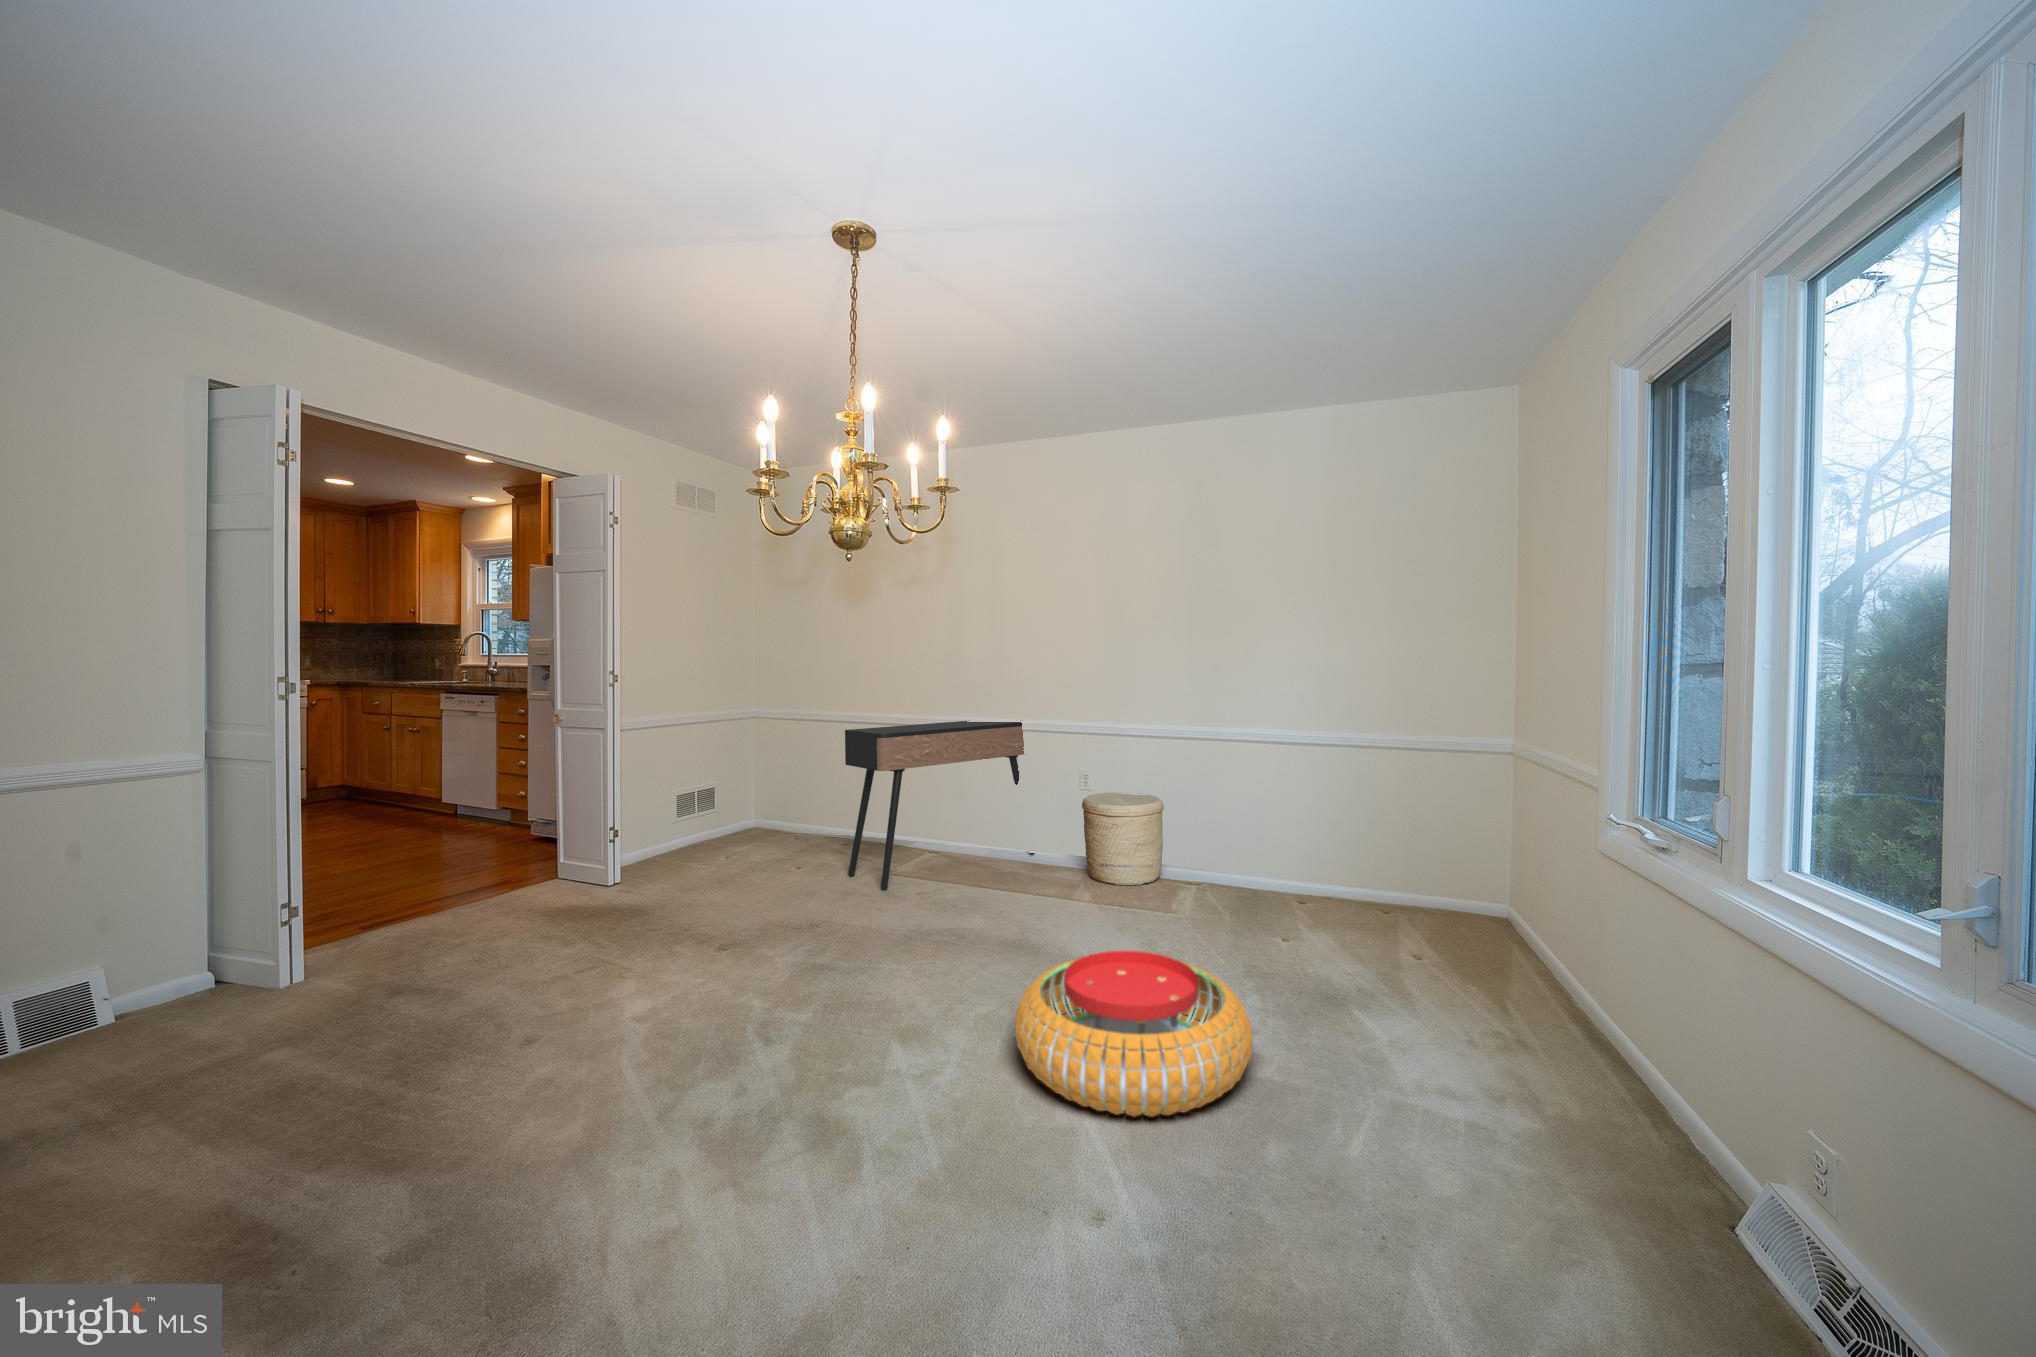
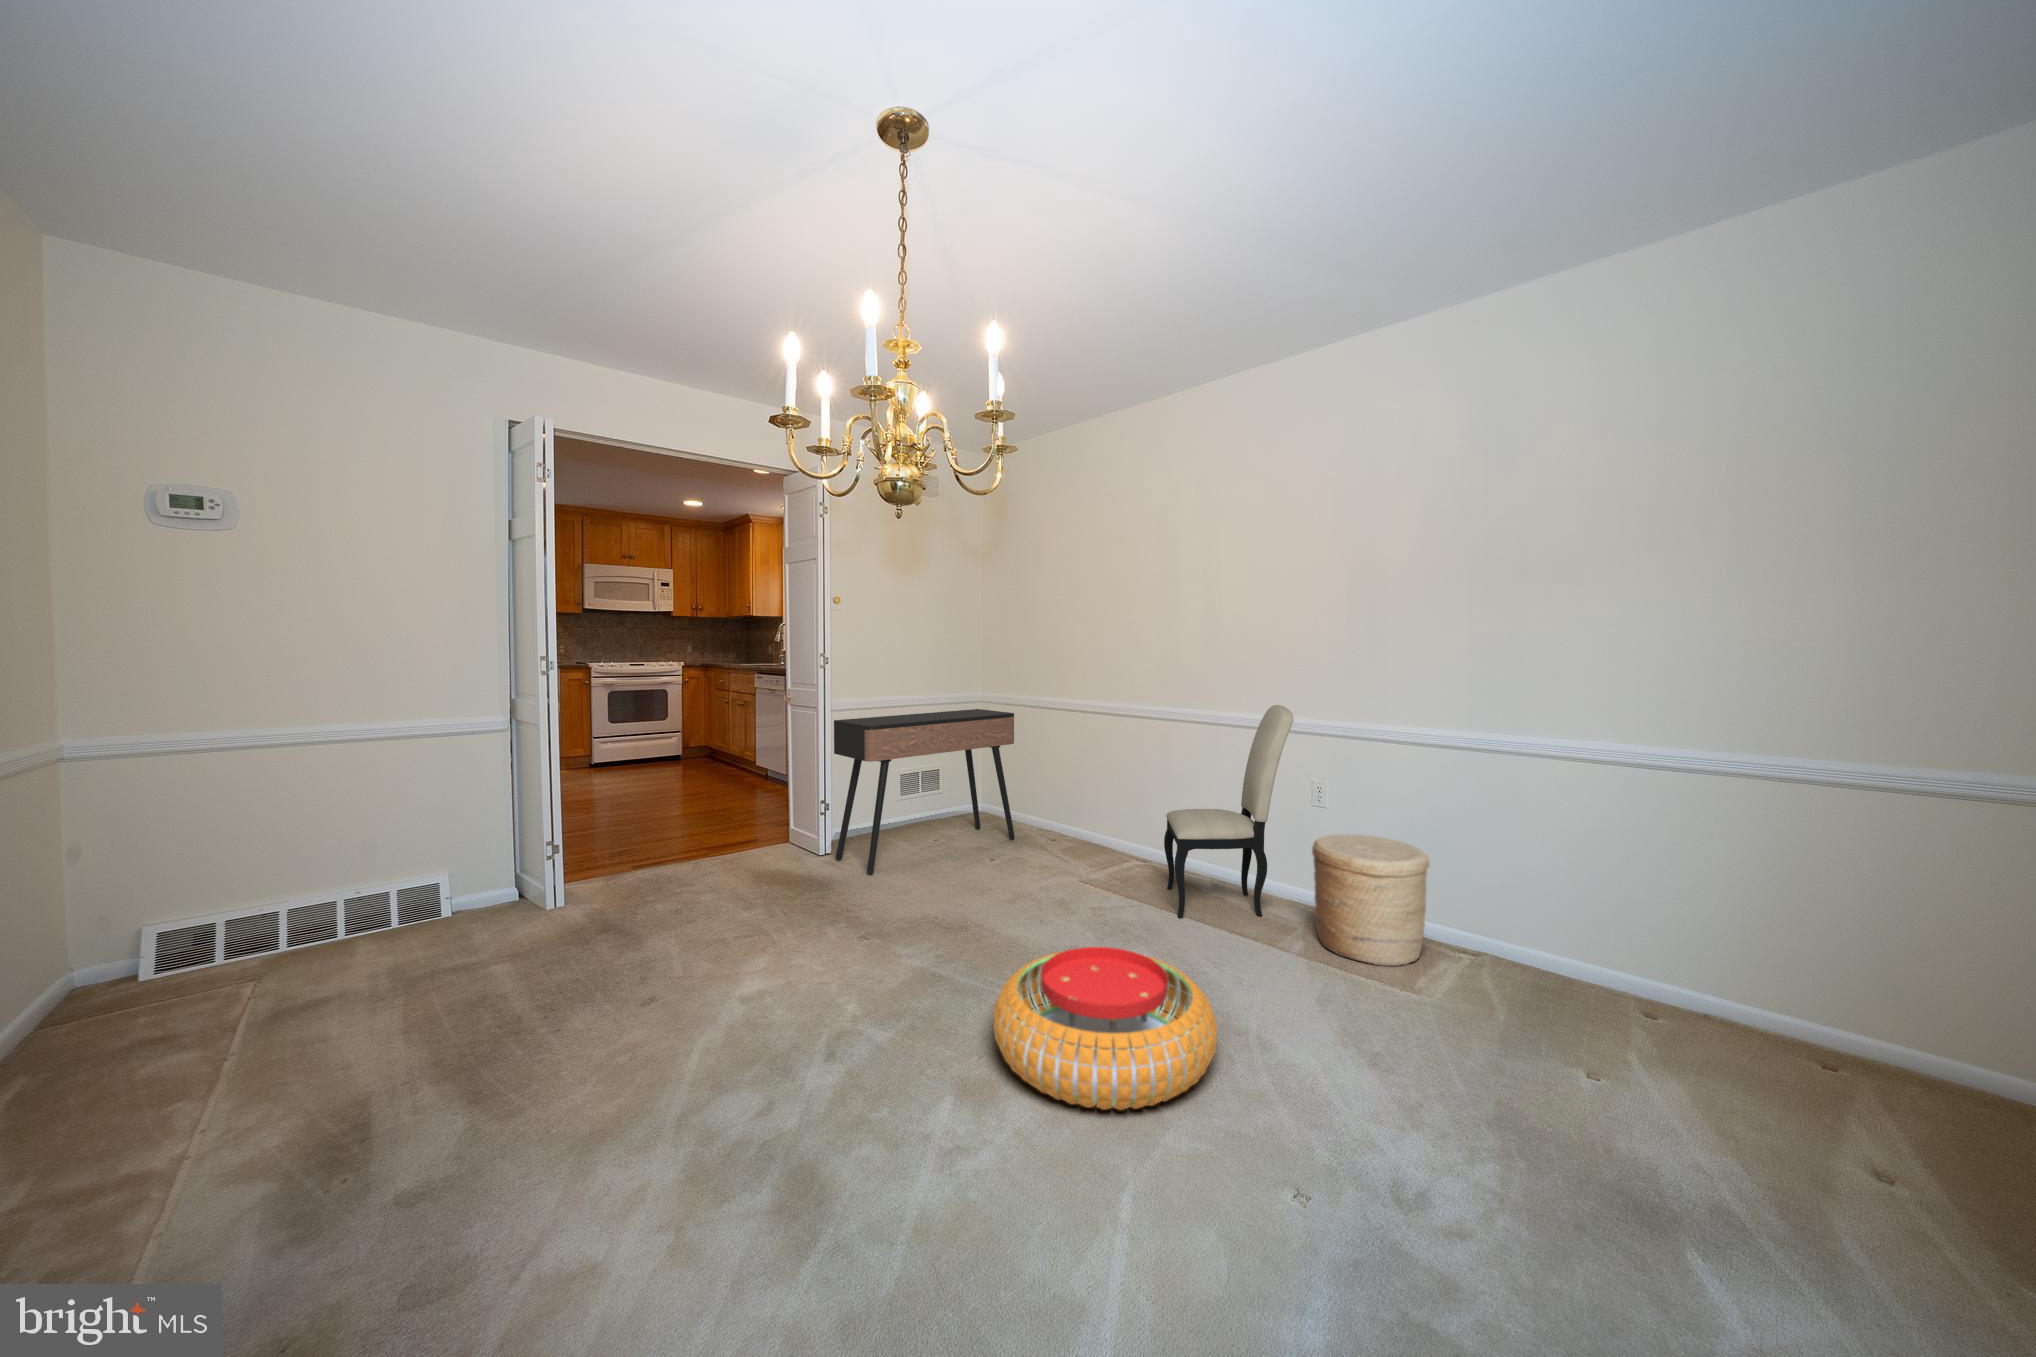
dining chair: none [1192,703,1326,929] -> present [1164,705,1293,918]
woven basket: present [1082,793,1164,885] -> present [1312,834,1429,966]

